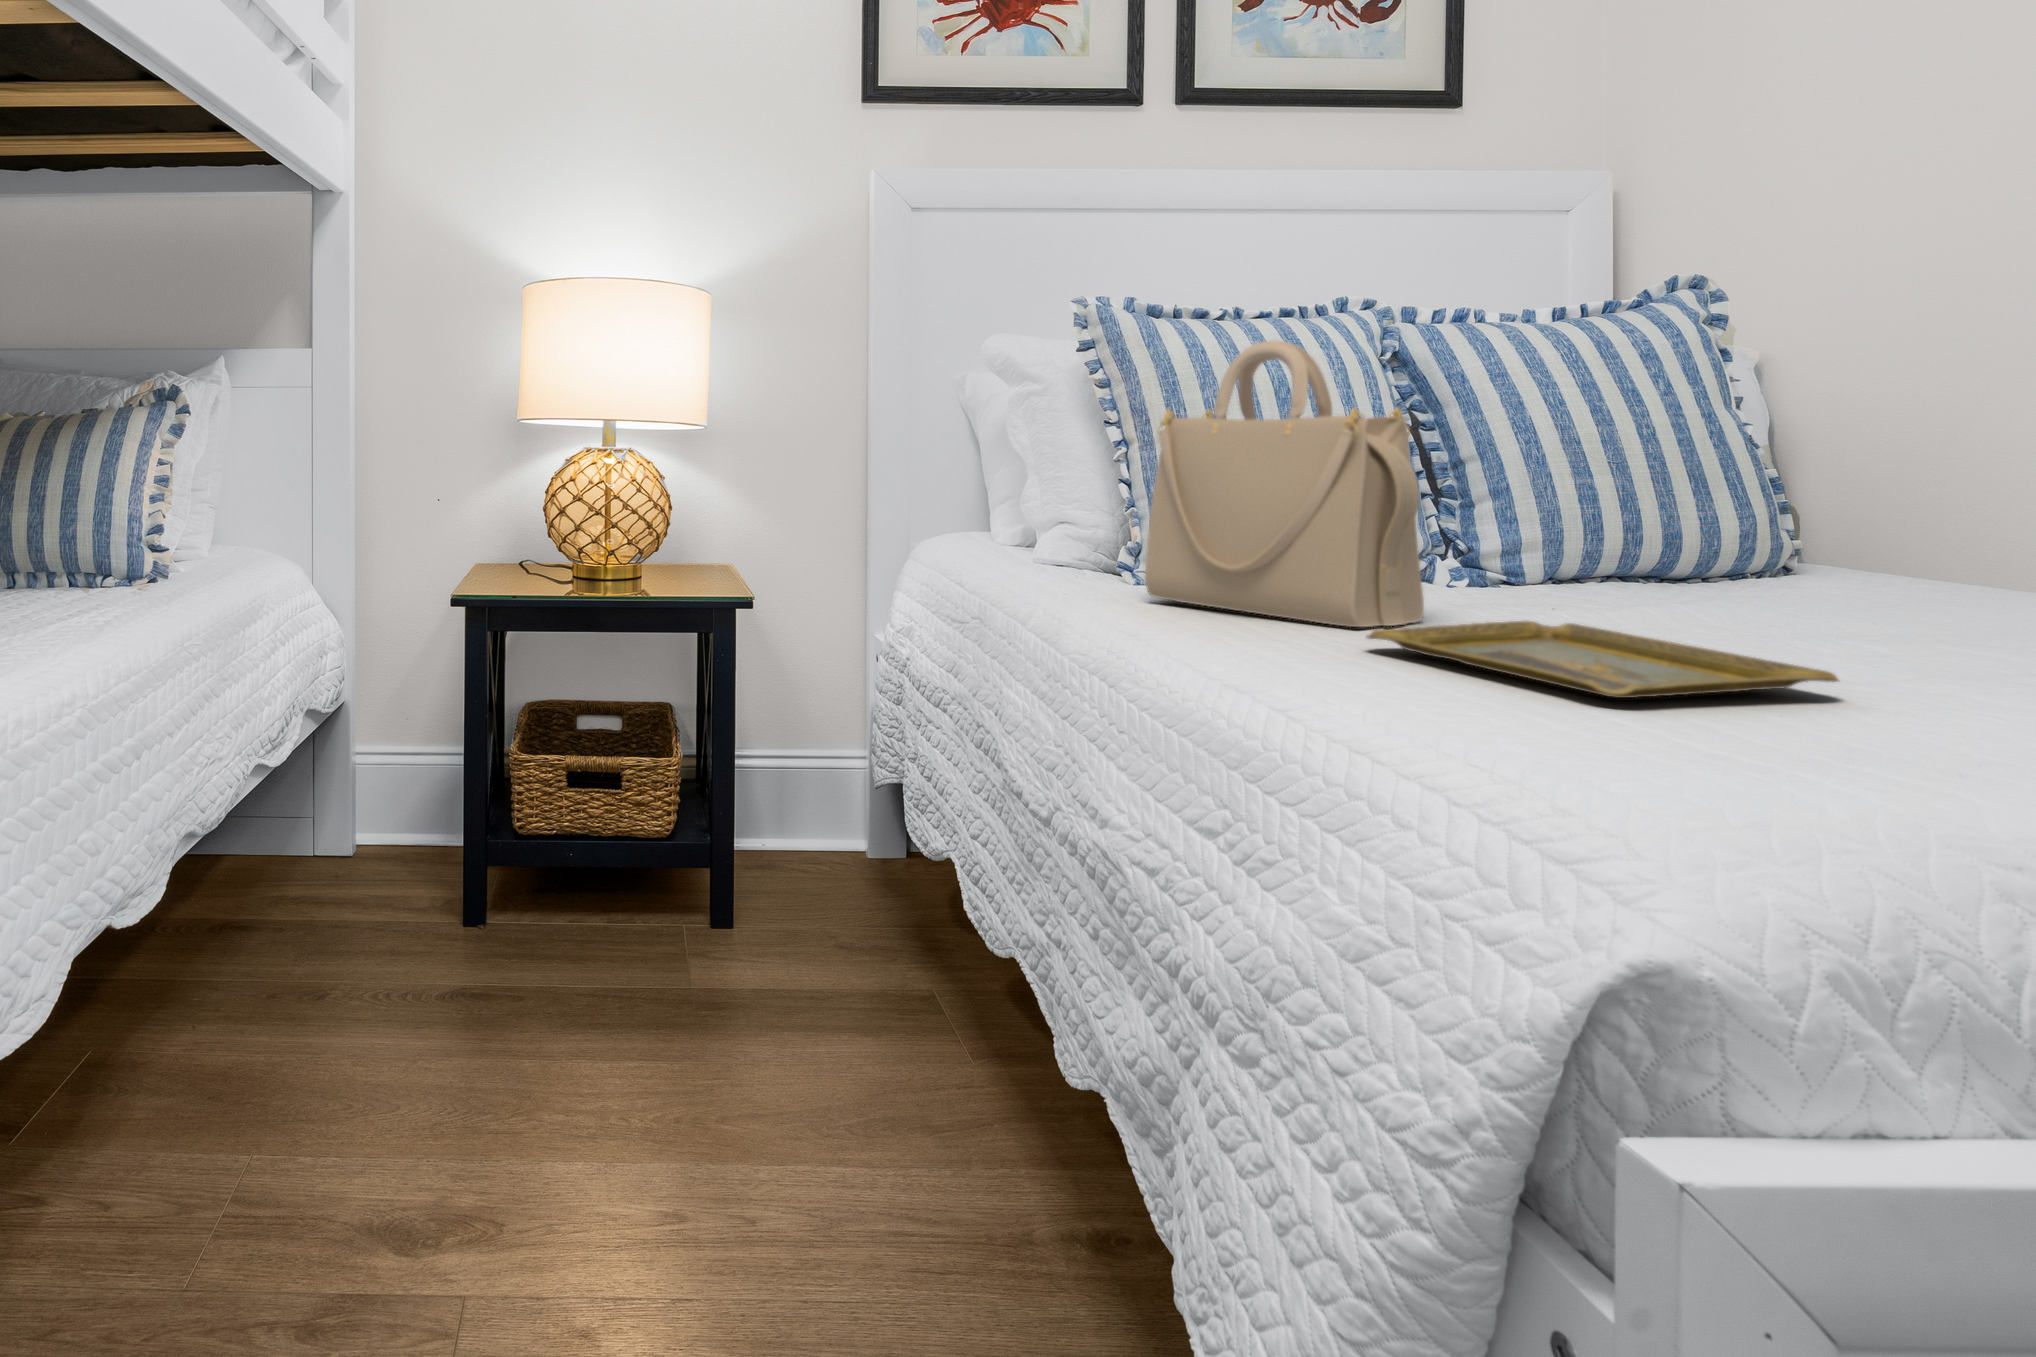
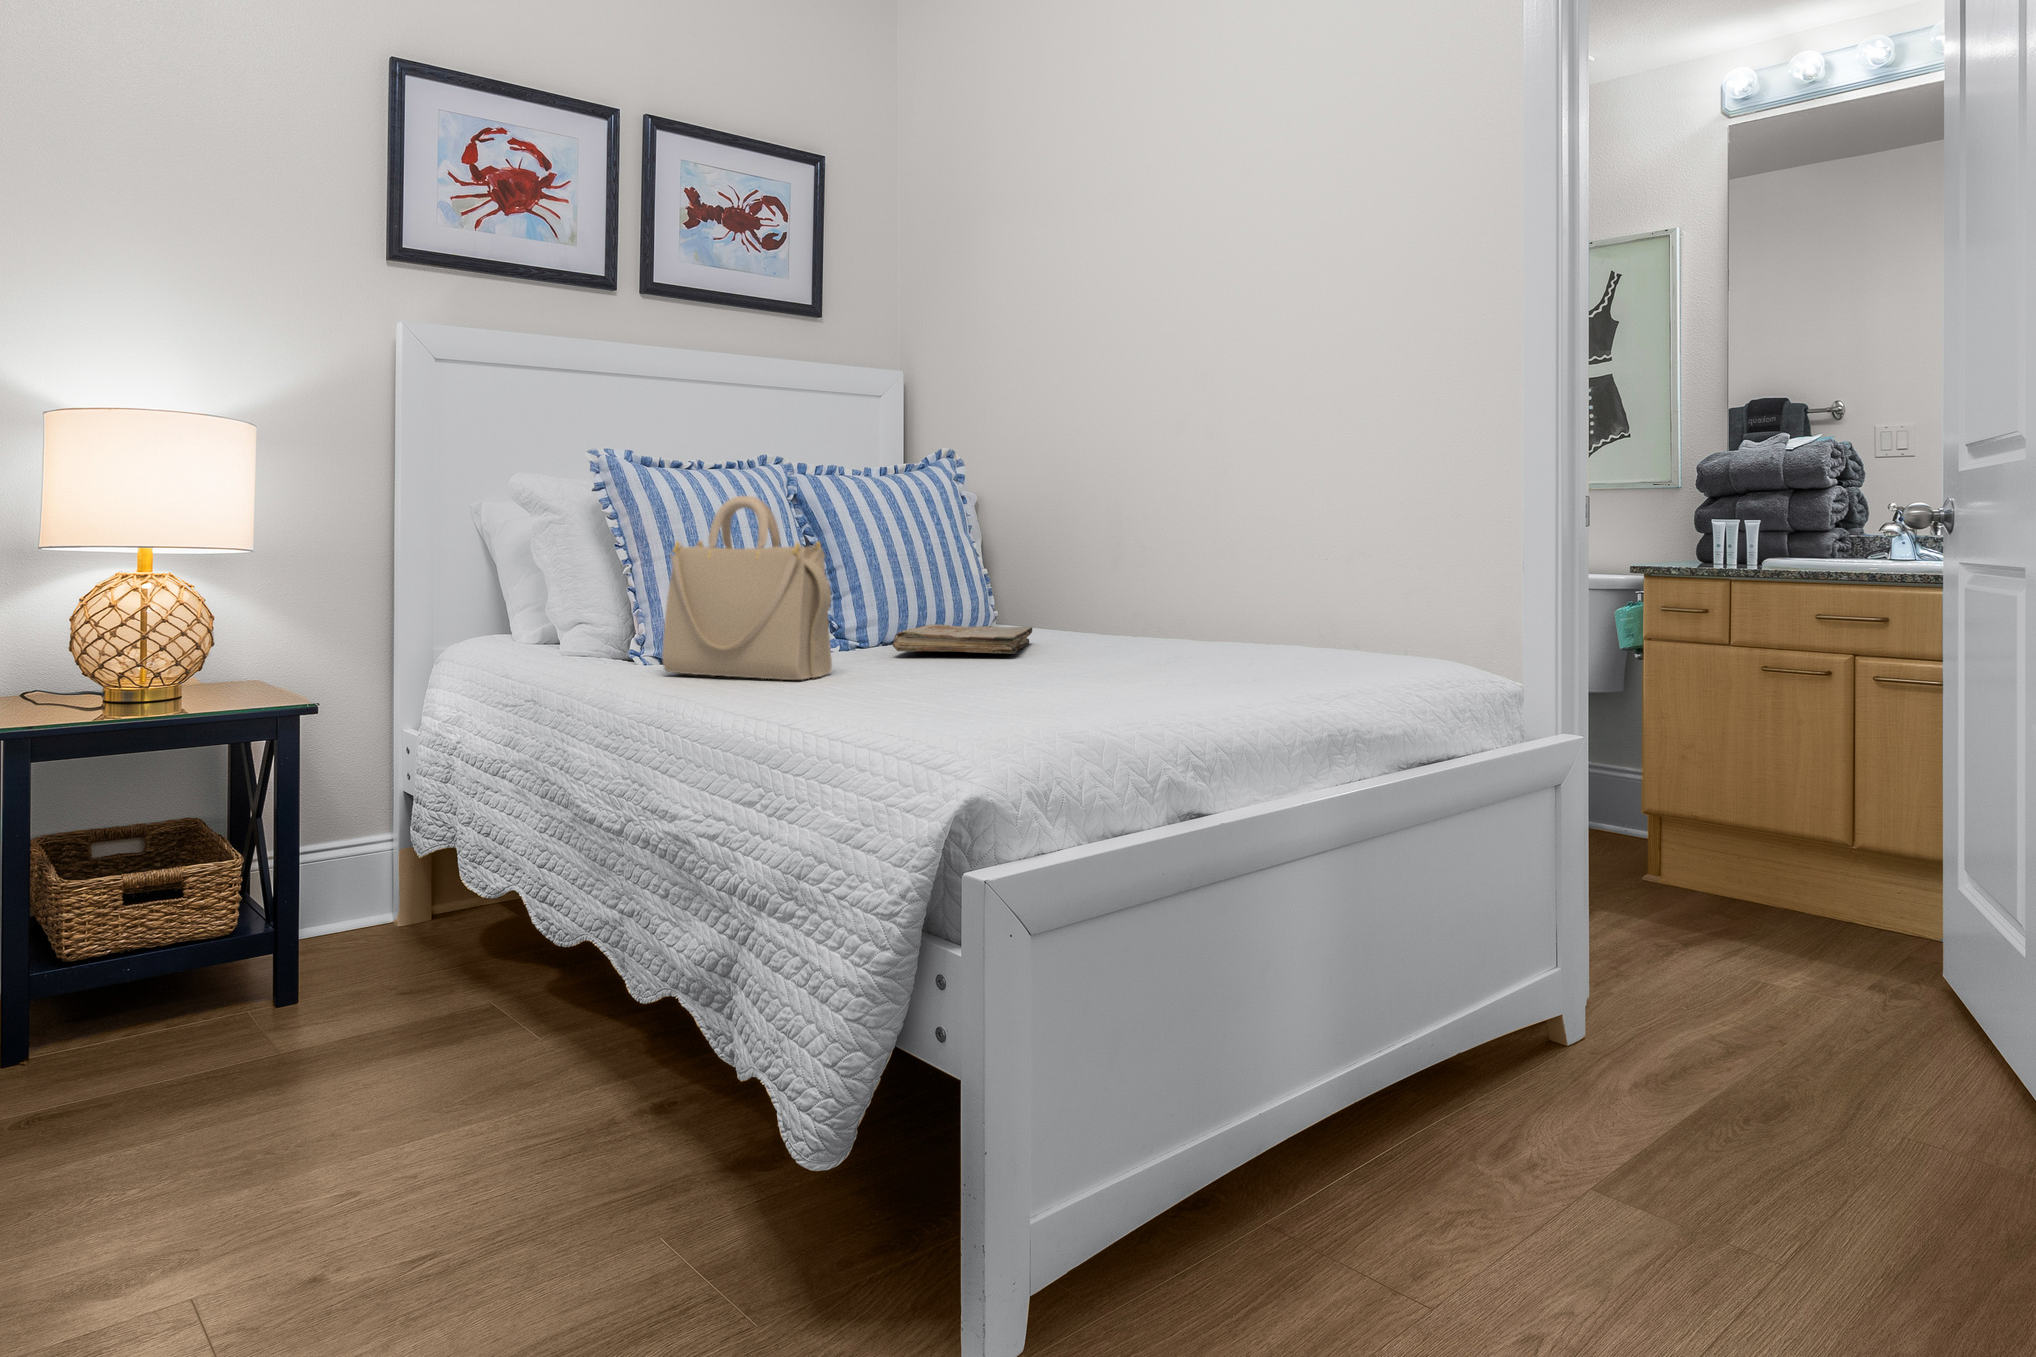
book: none [1556,554,1870,615] -> present [893,624,1032,654]
tray: present [1367,621,1839,698] -> none [811,667,1026,702]

